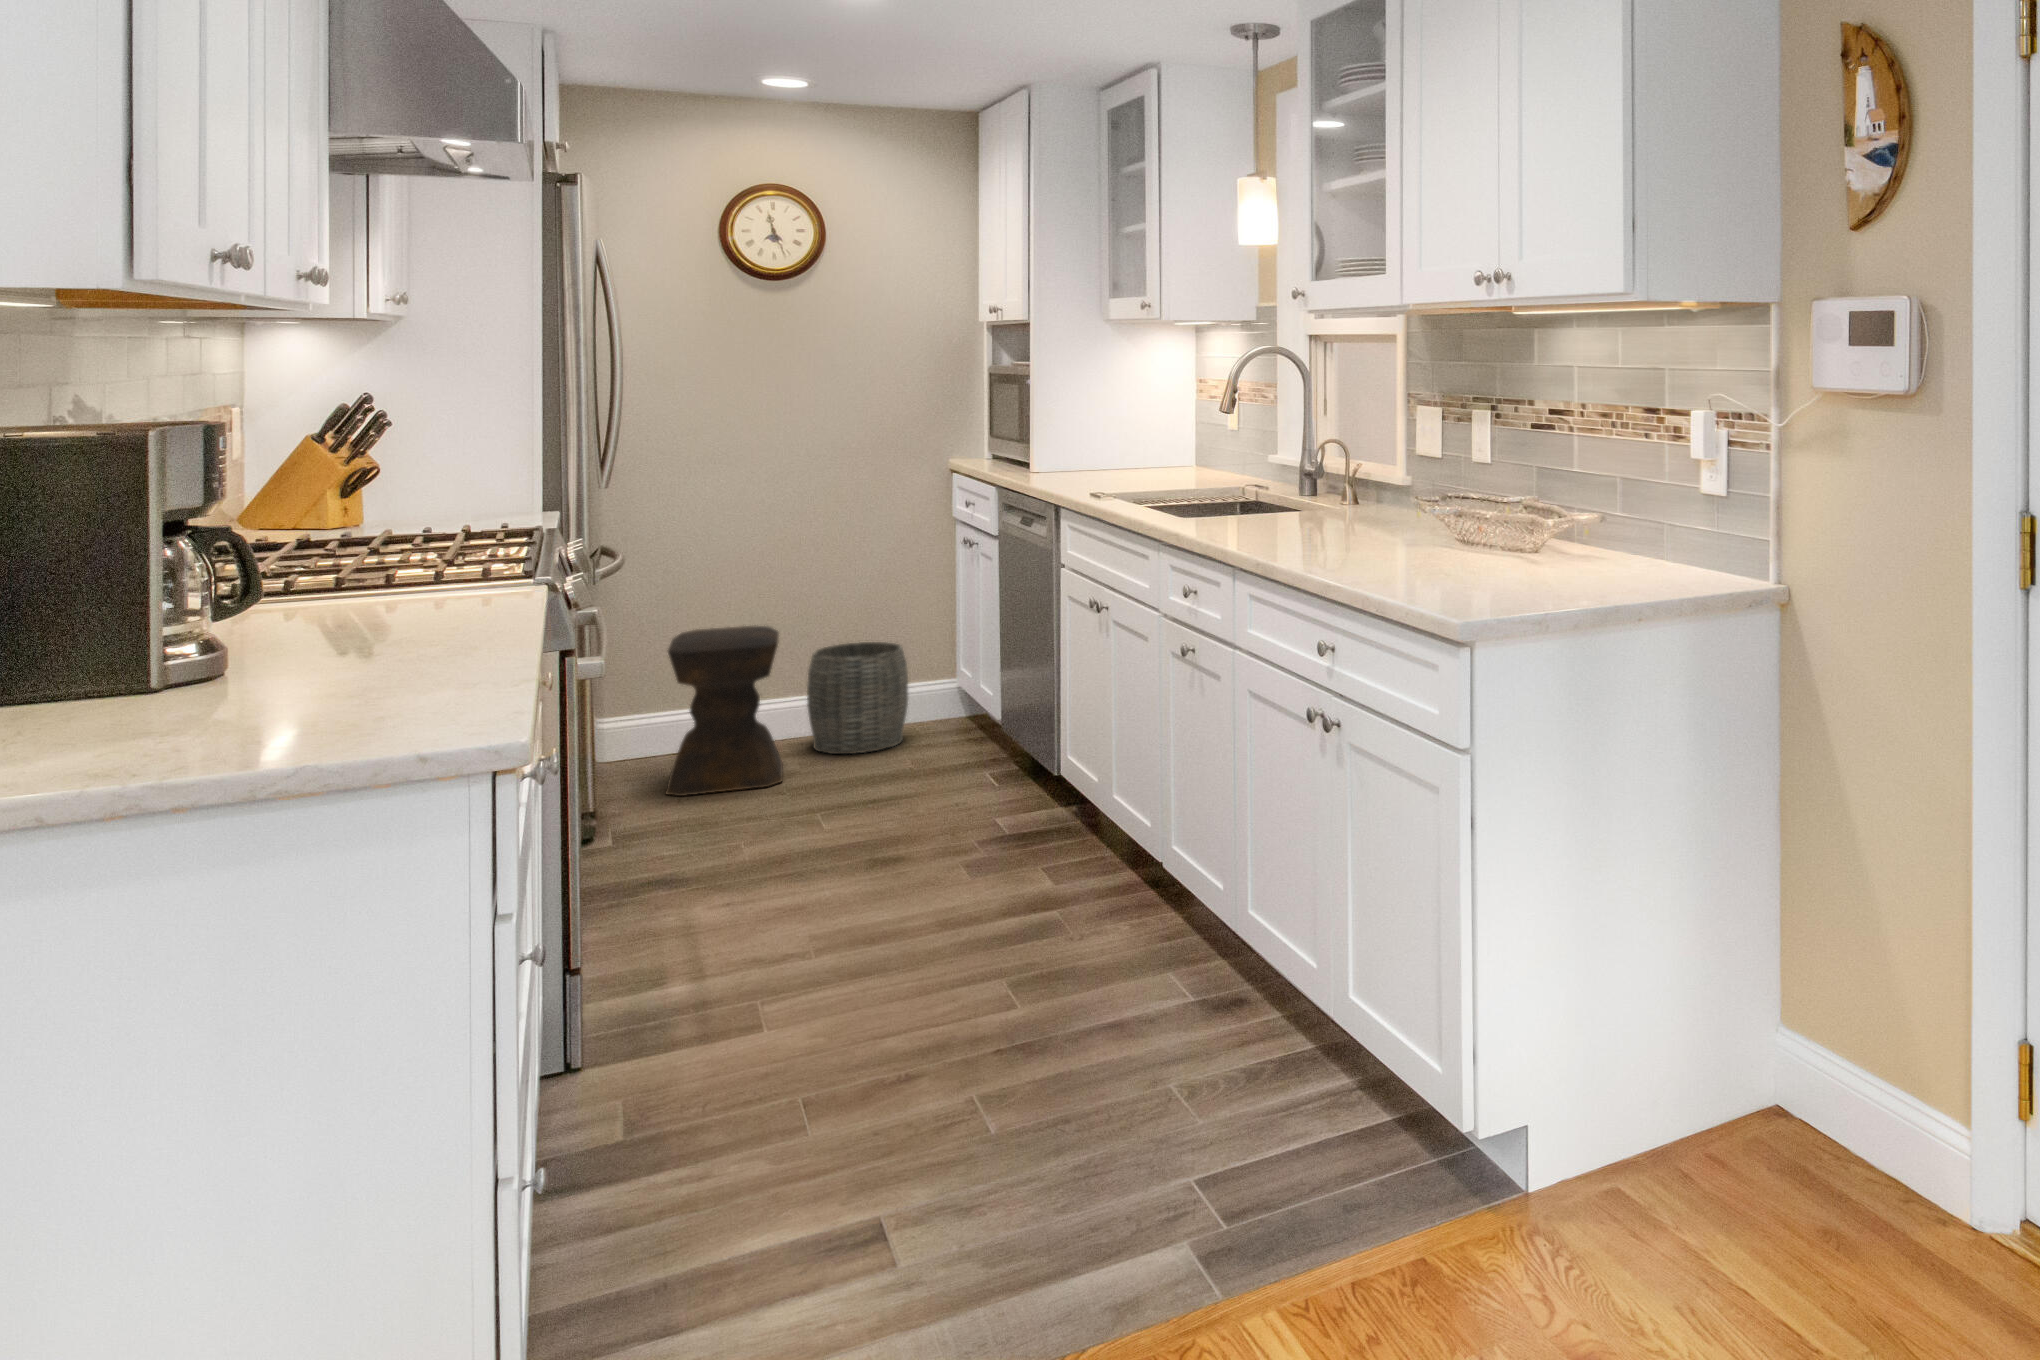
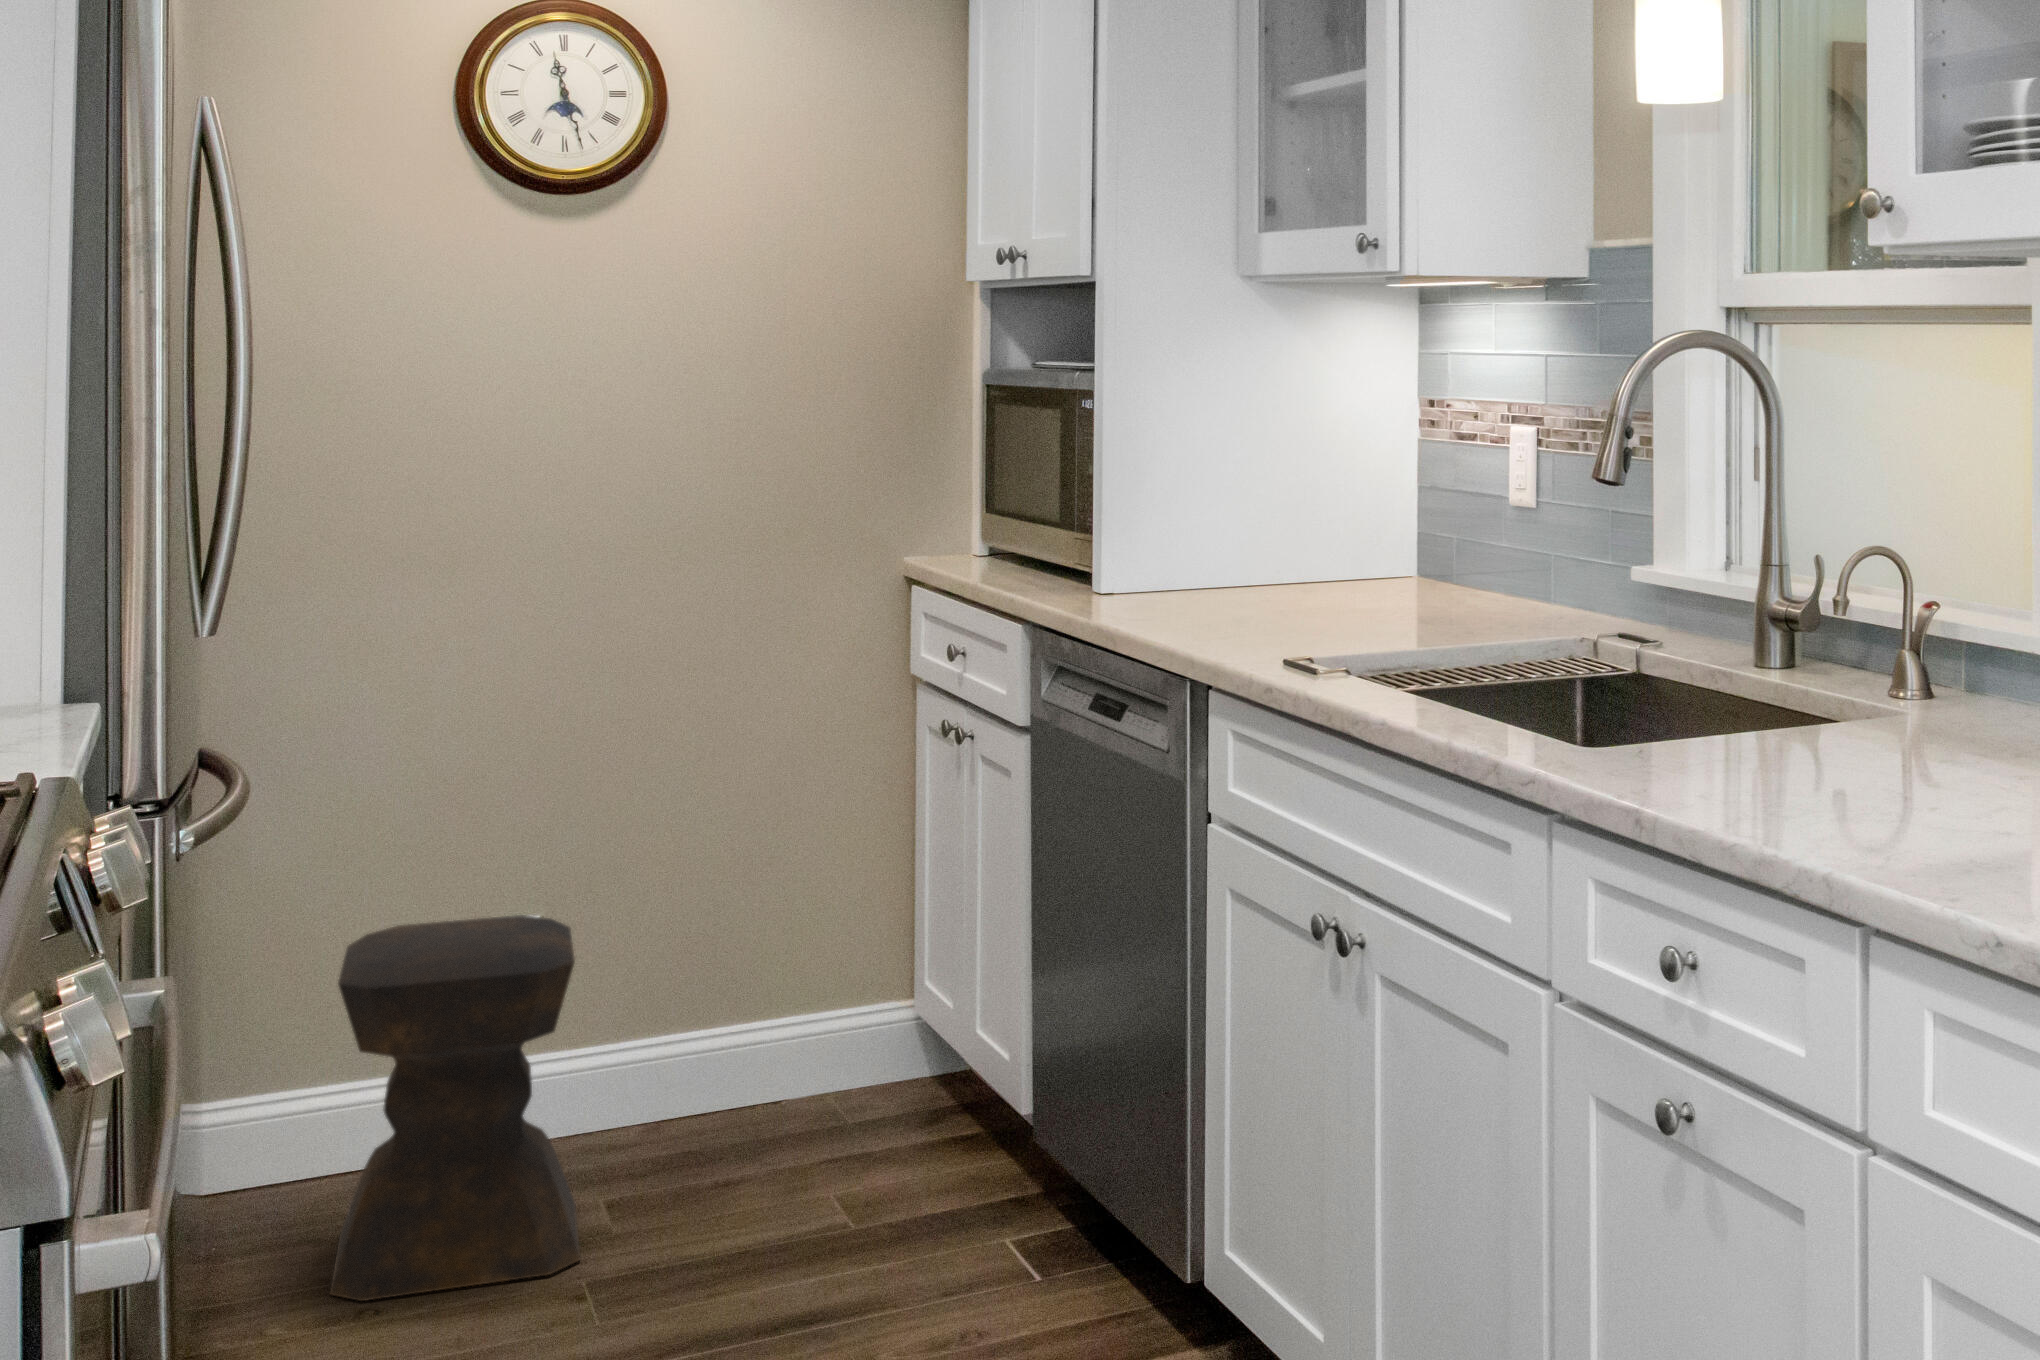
woven basket: present [807,642,908,754] -> none [625,935,829,1180]

